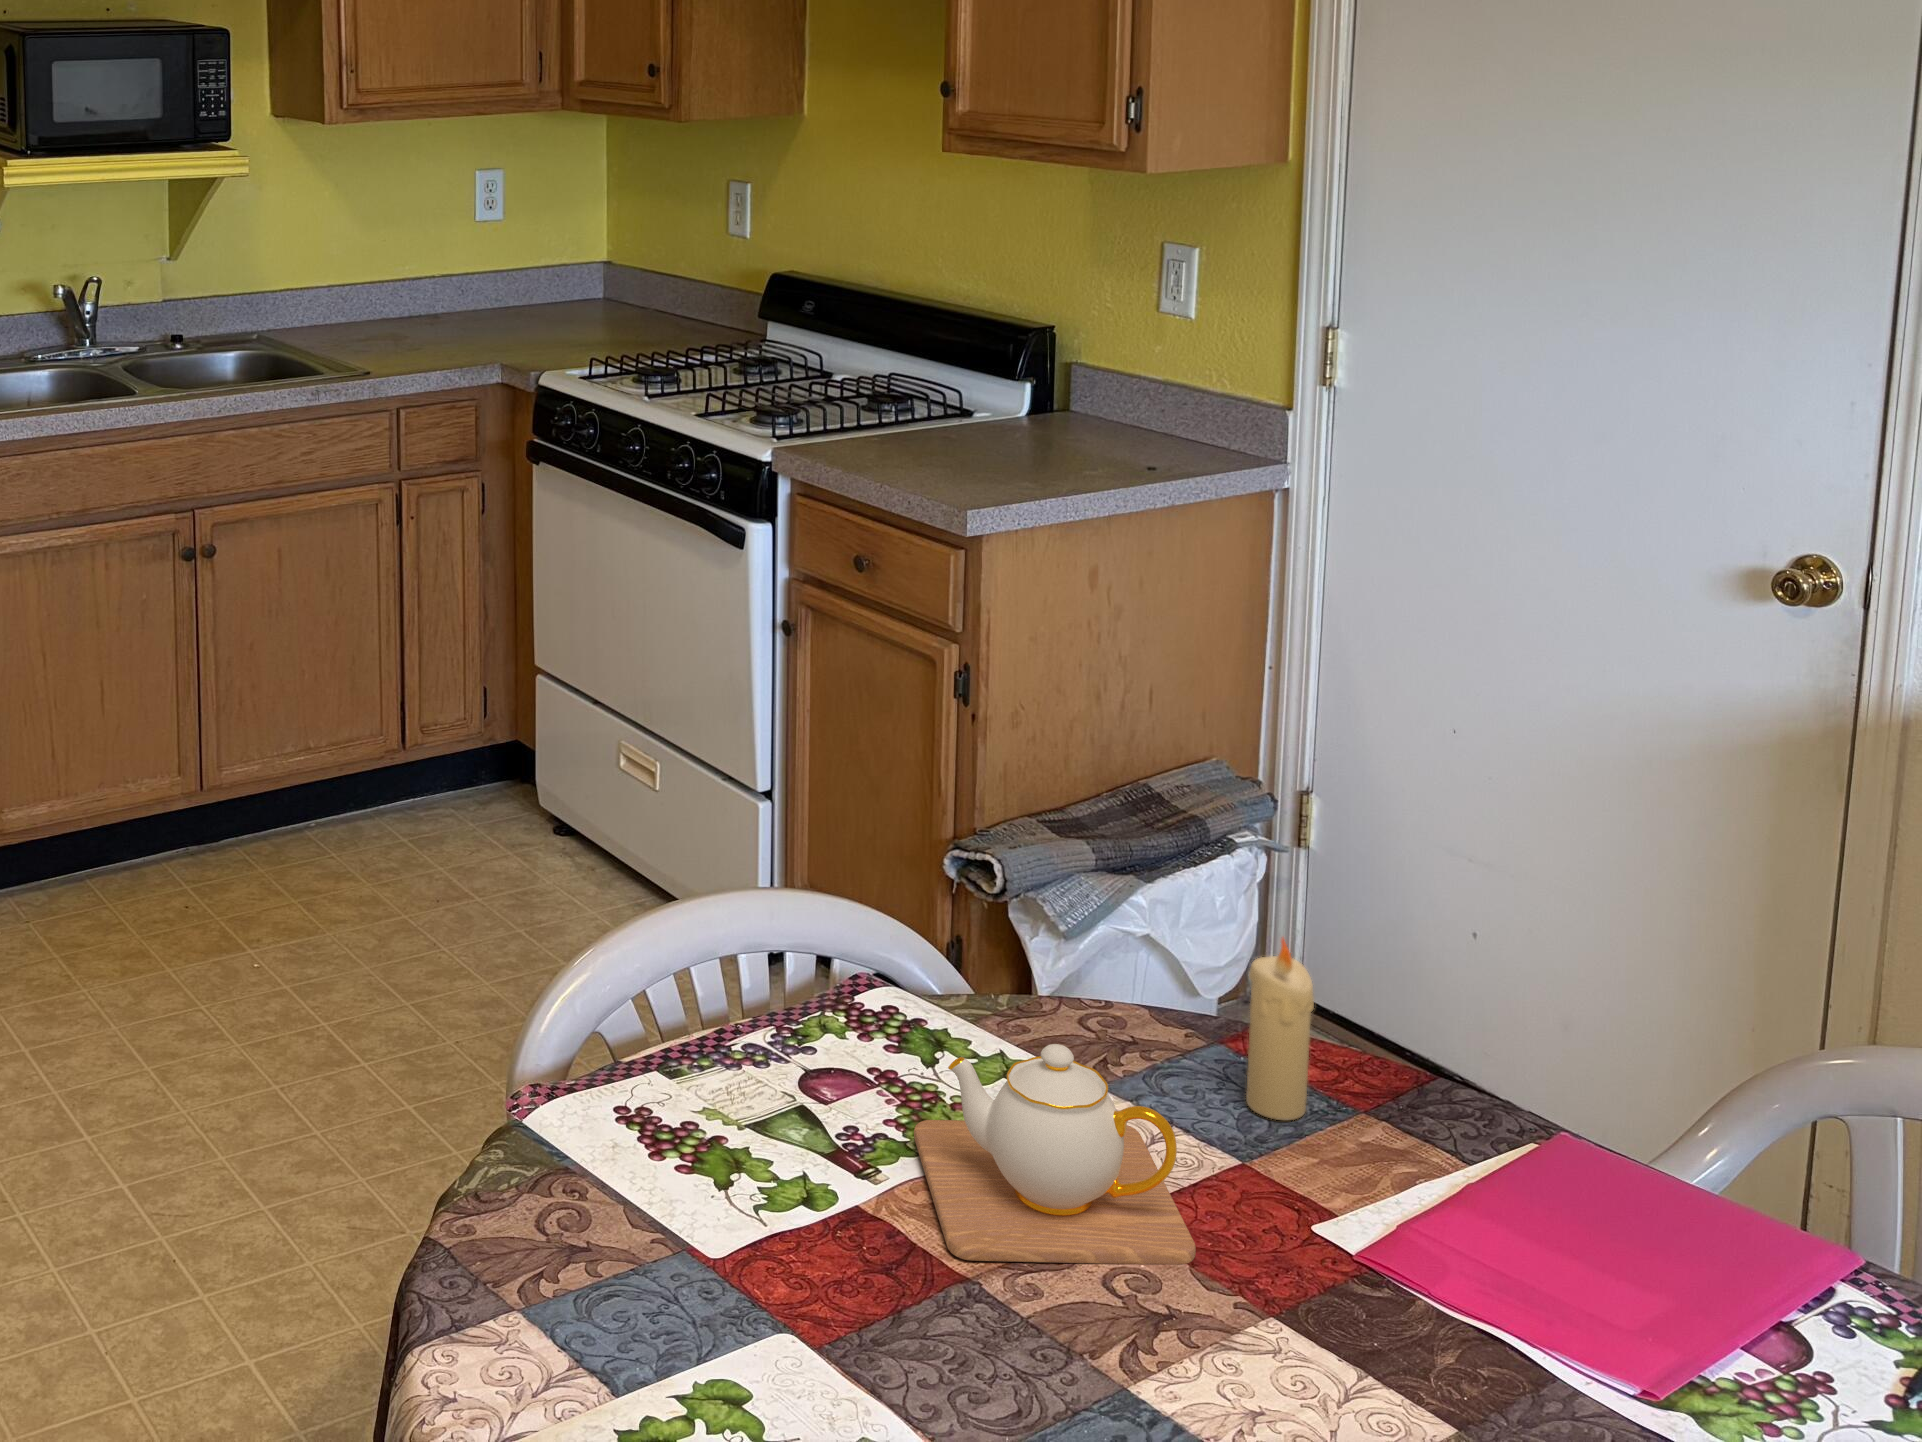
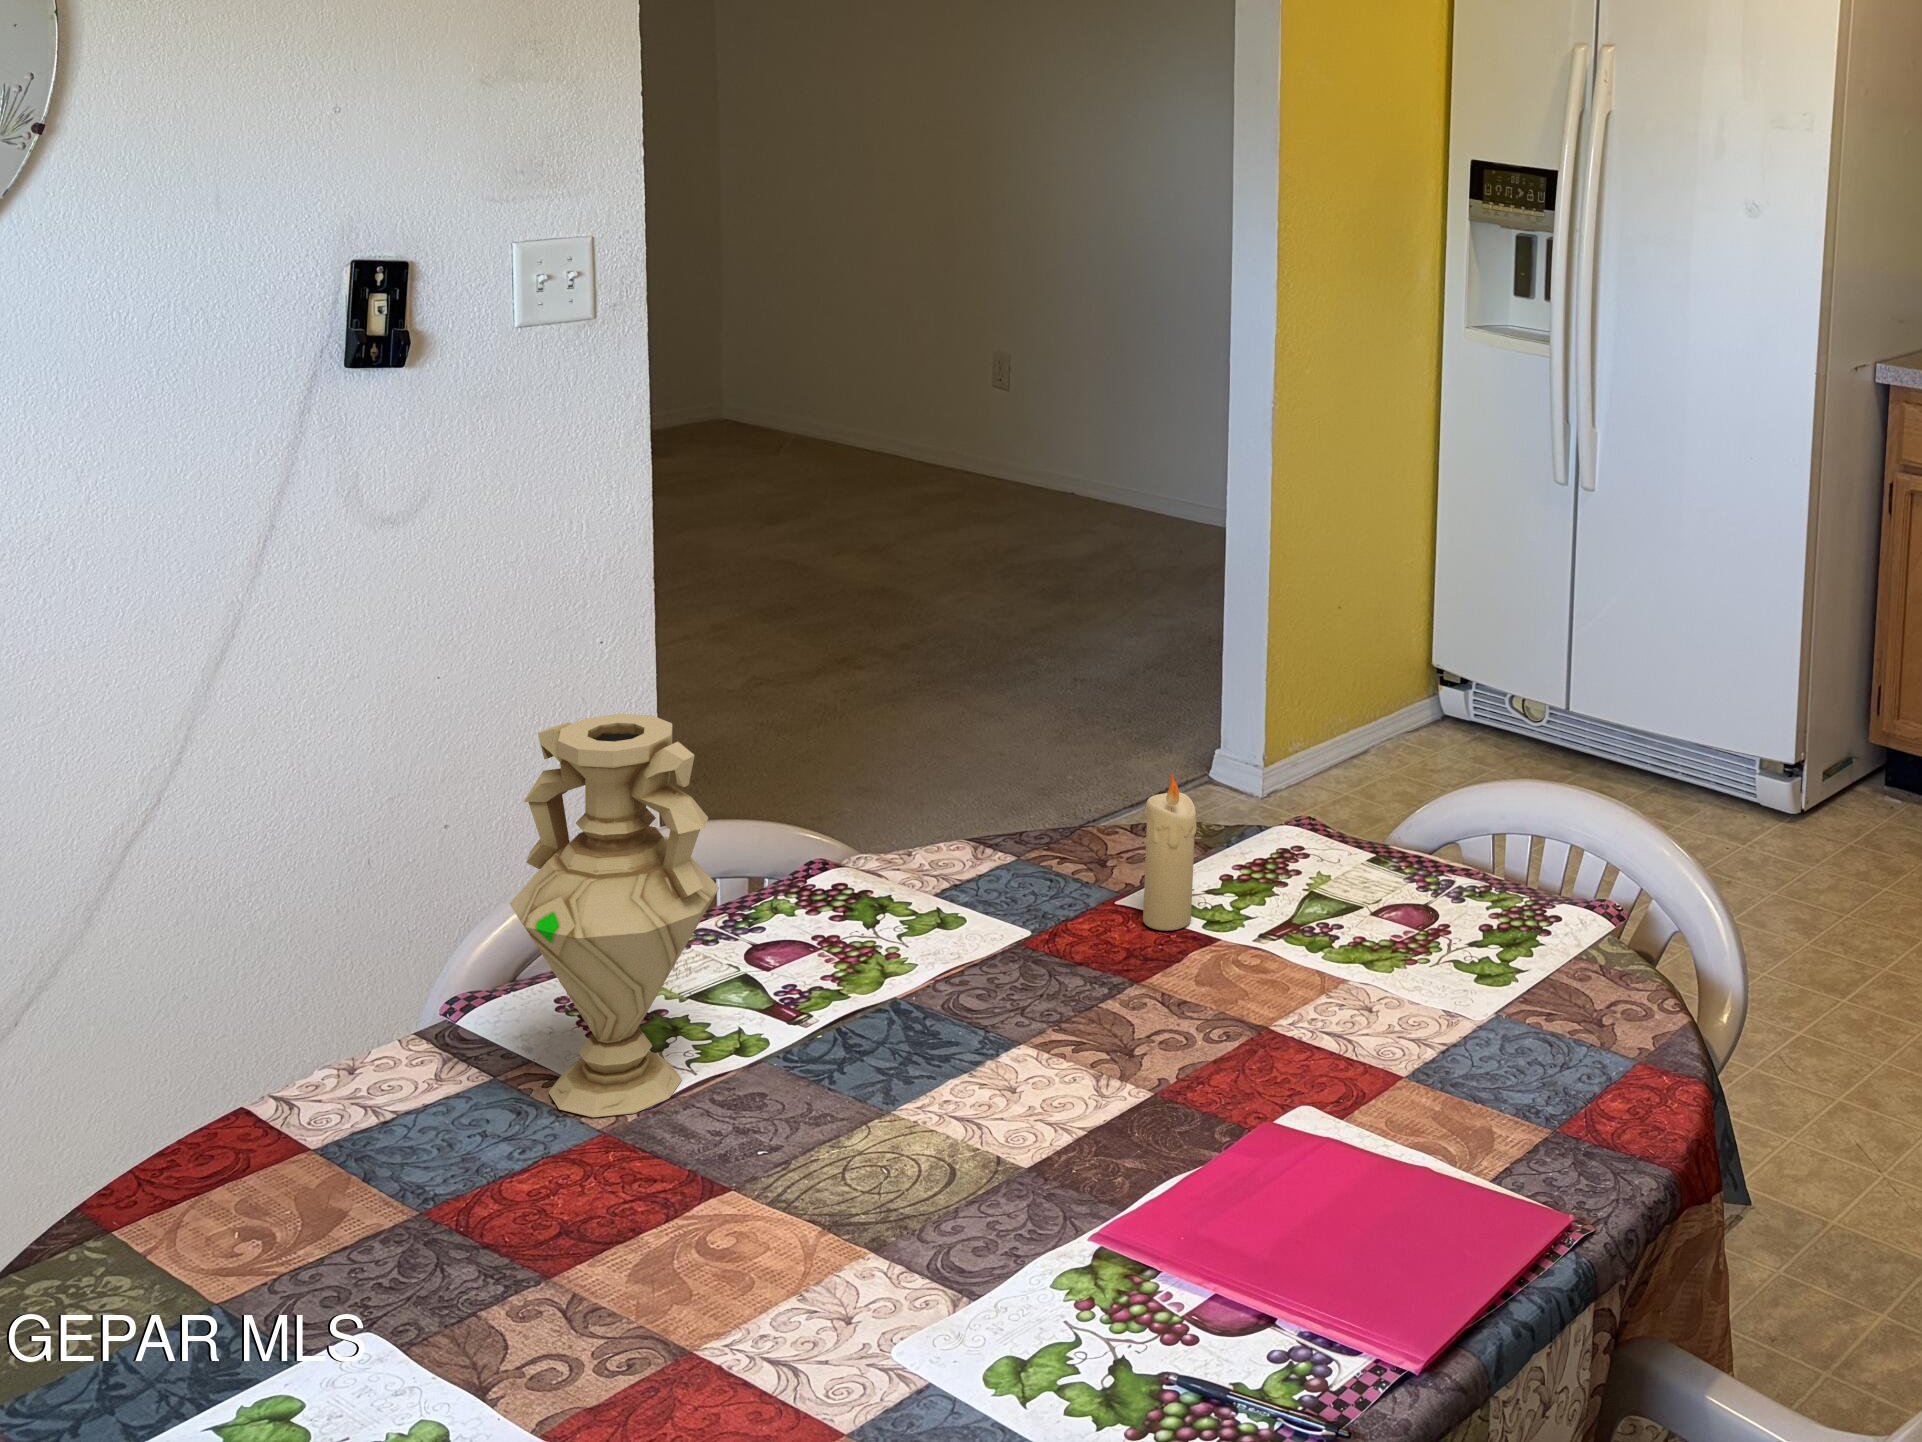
vase: none [581,829,790,1264] -> present [510,714,719,1117]
teapot: present [914,1044,1196,1265] -> none [847,877,1081,1073]

